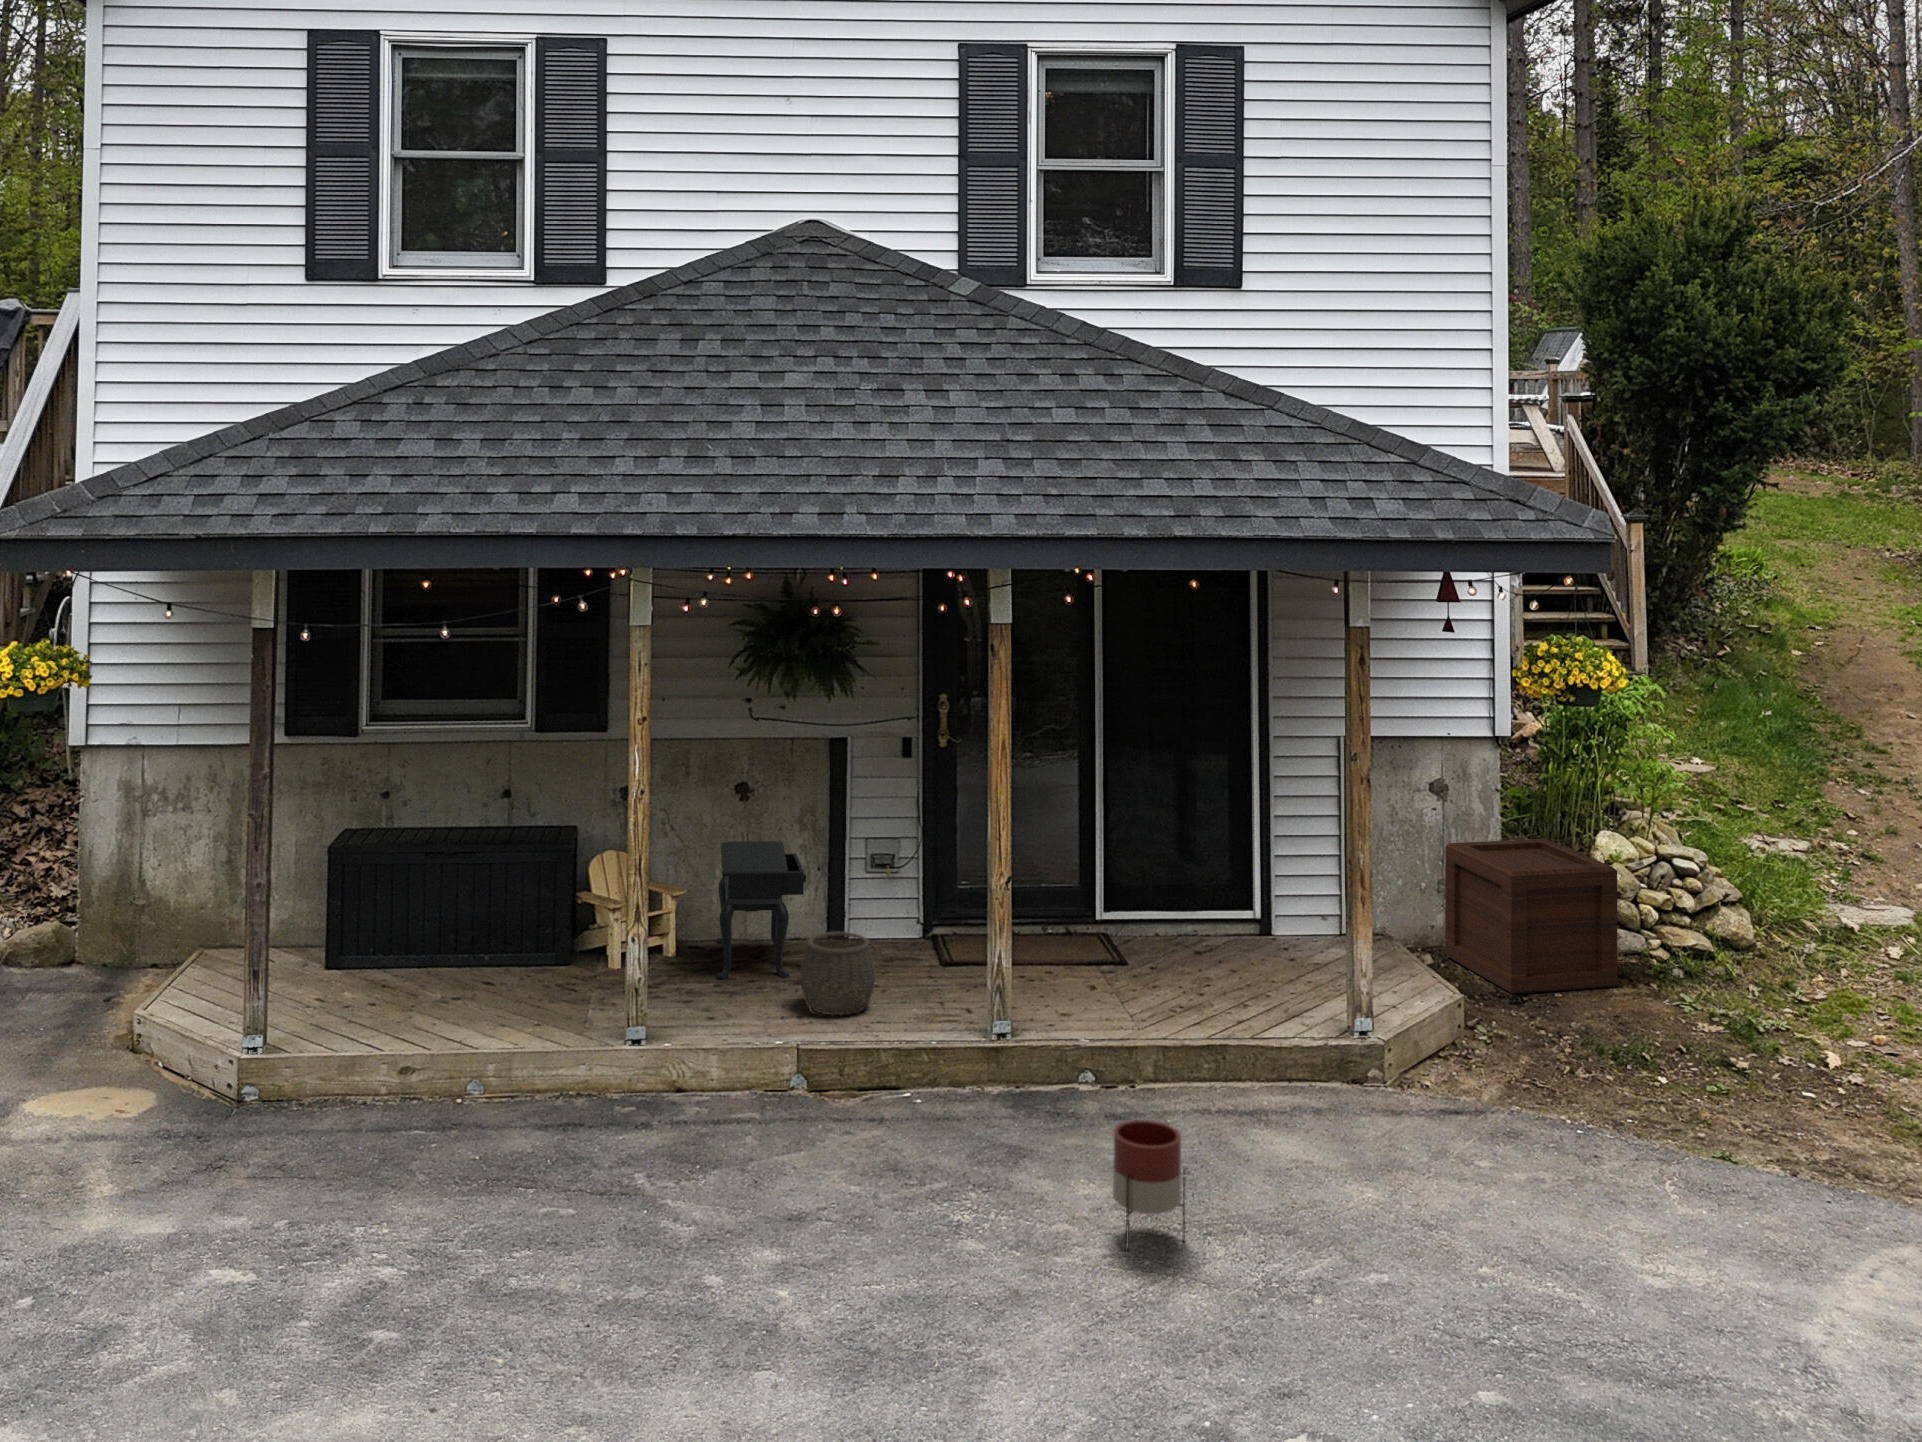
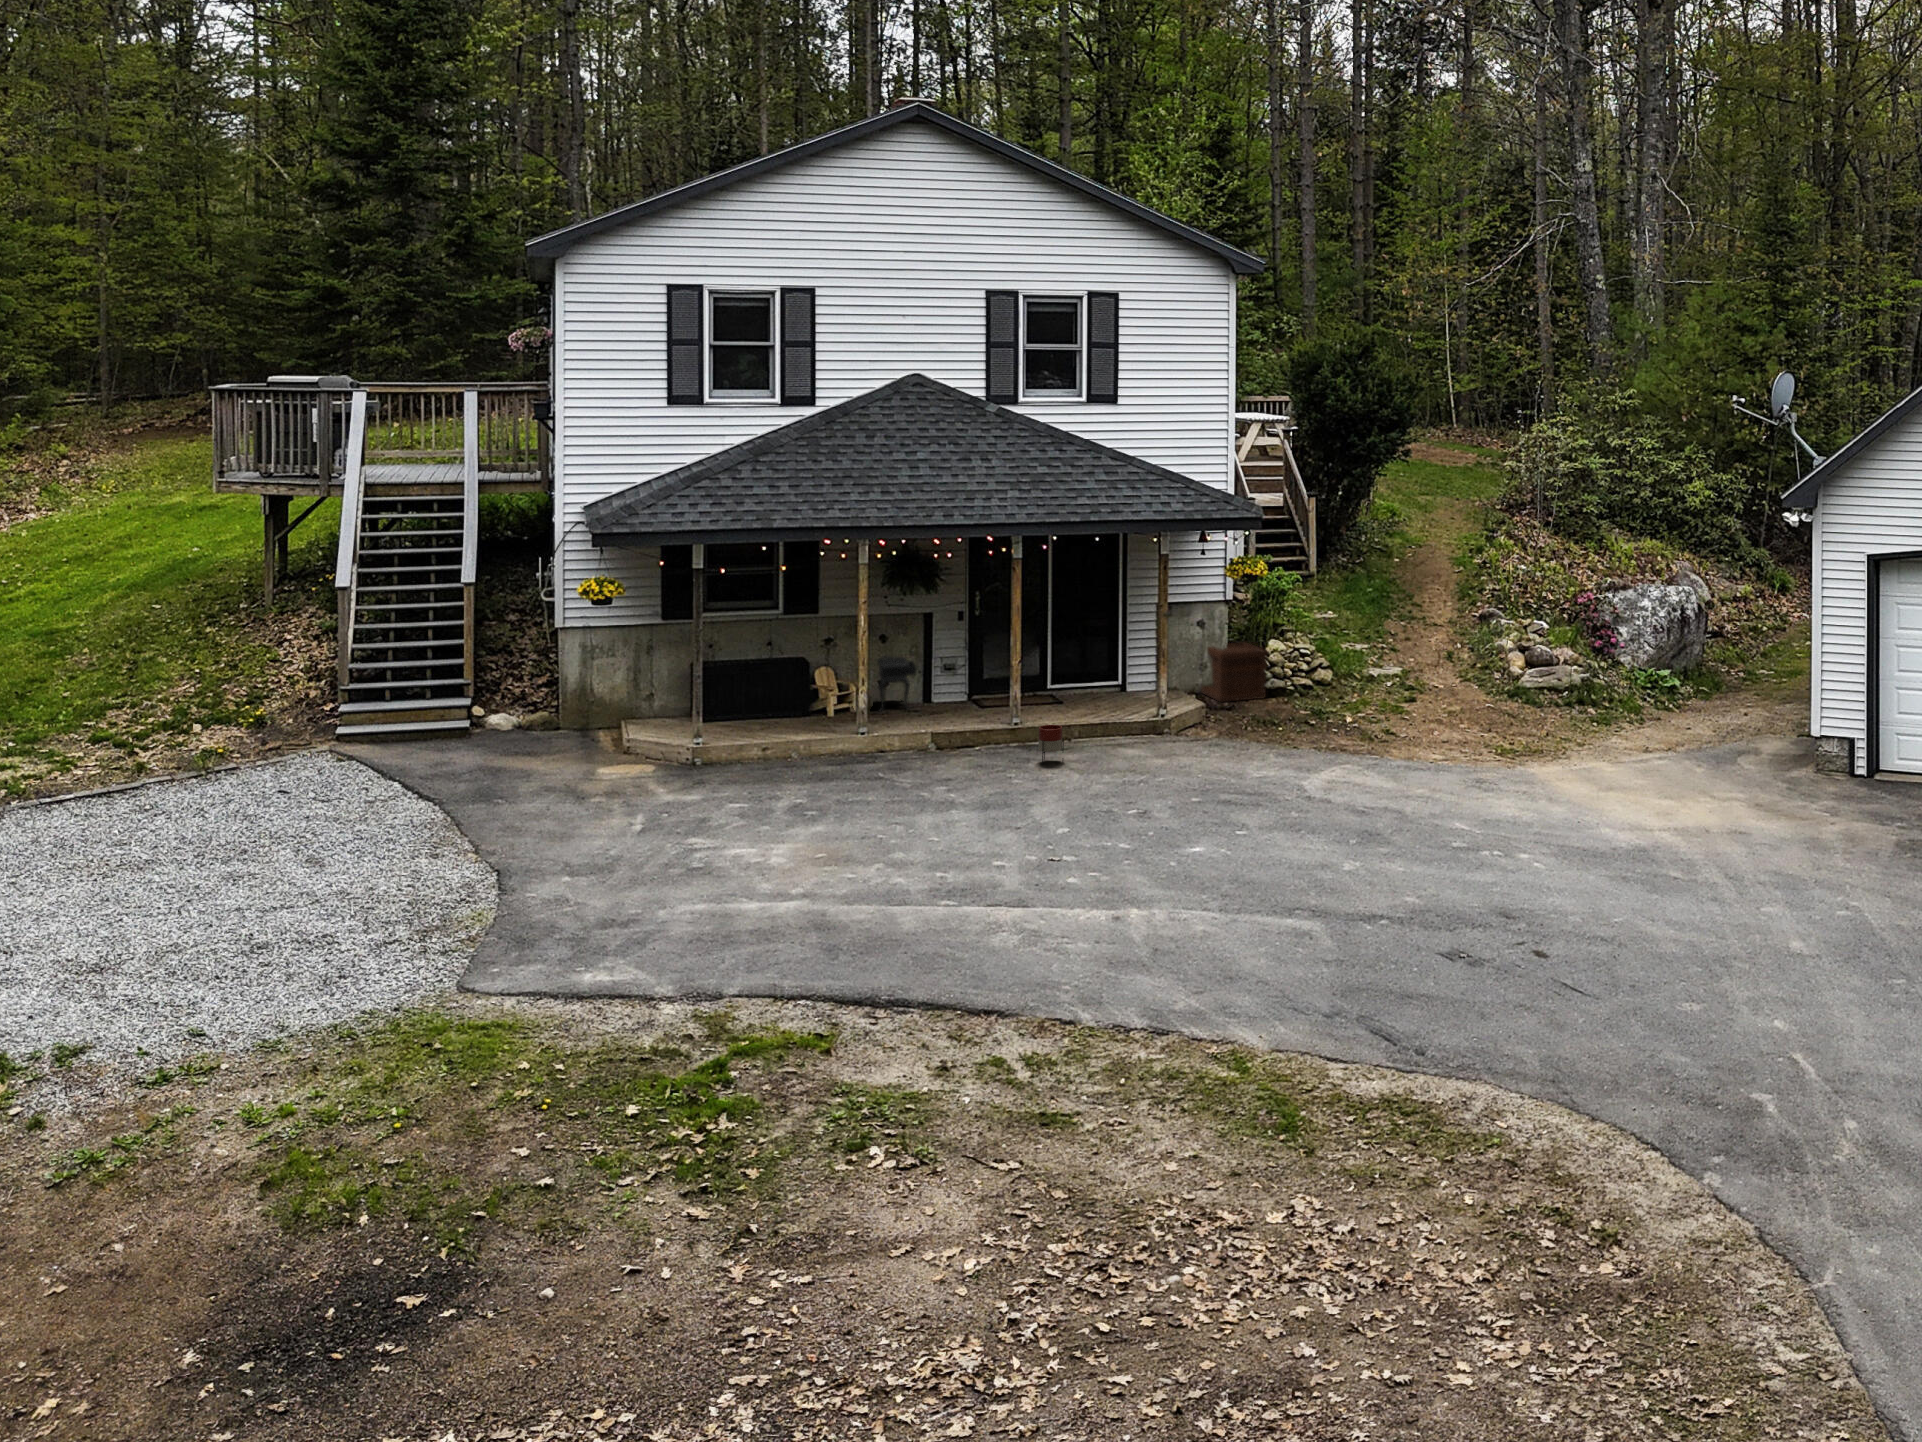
woven basket: present [800,932,875,1015] -> none [917,686,950,718]

